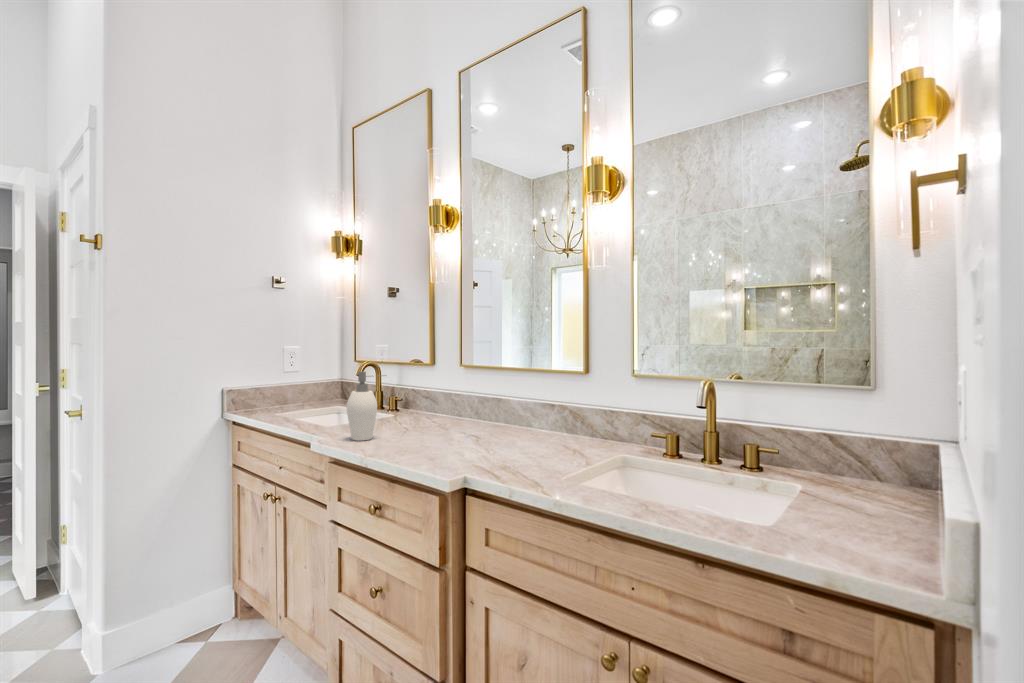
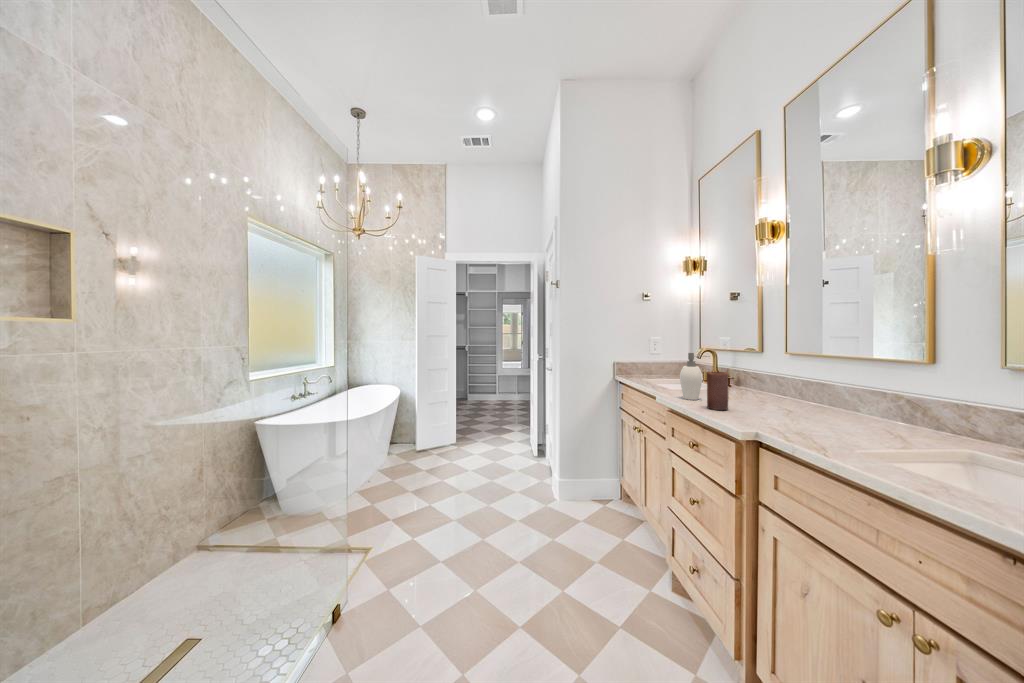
candle: none [391,397,417,452] -> present [707,372,728,410]

